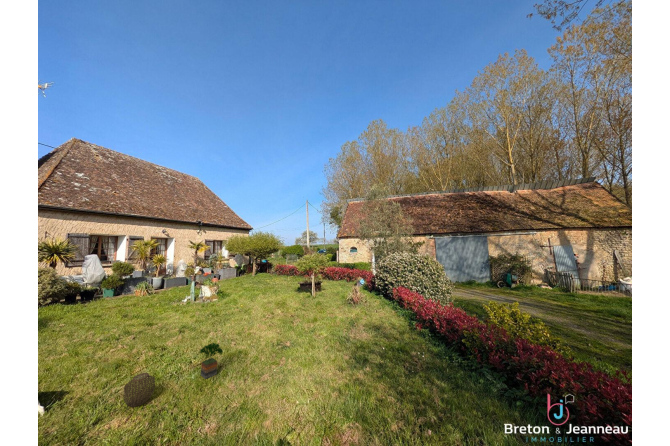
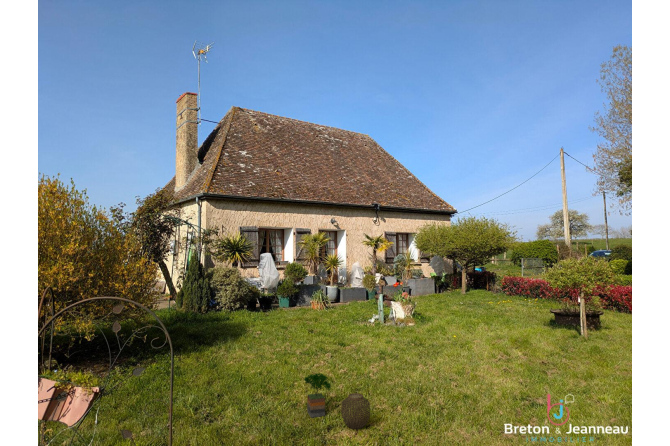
potted tree: present [200,343,223,379] -> present [304,373,331,417]

